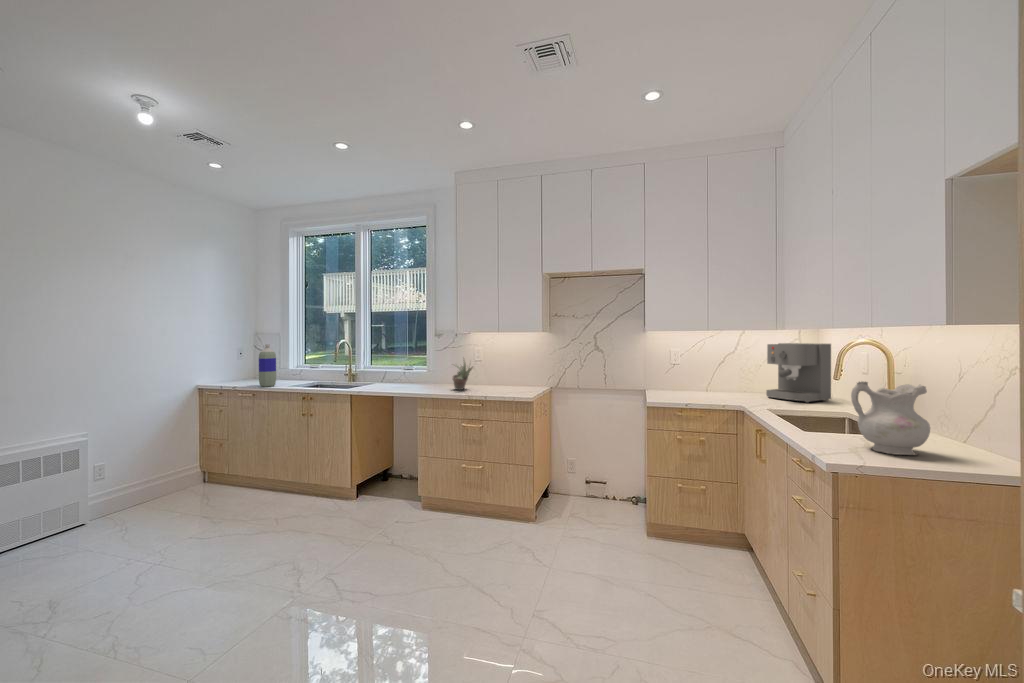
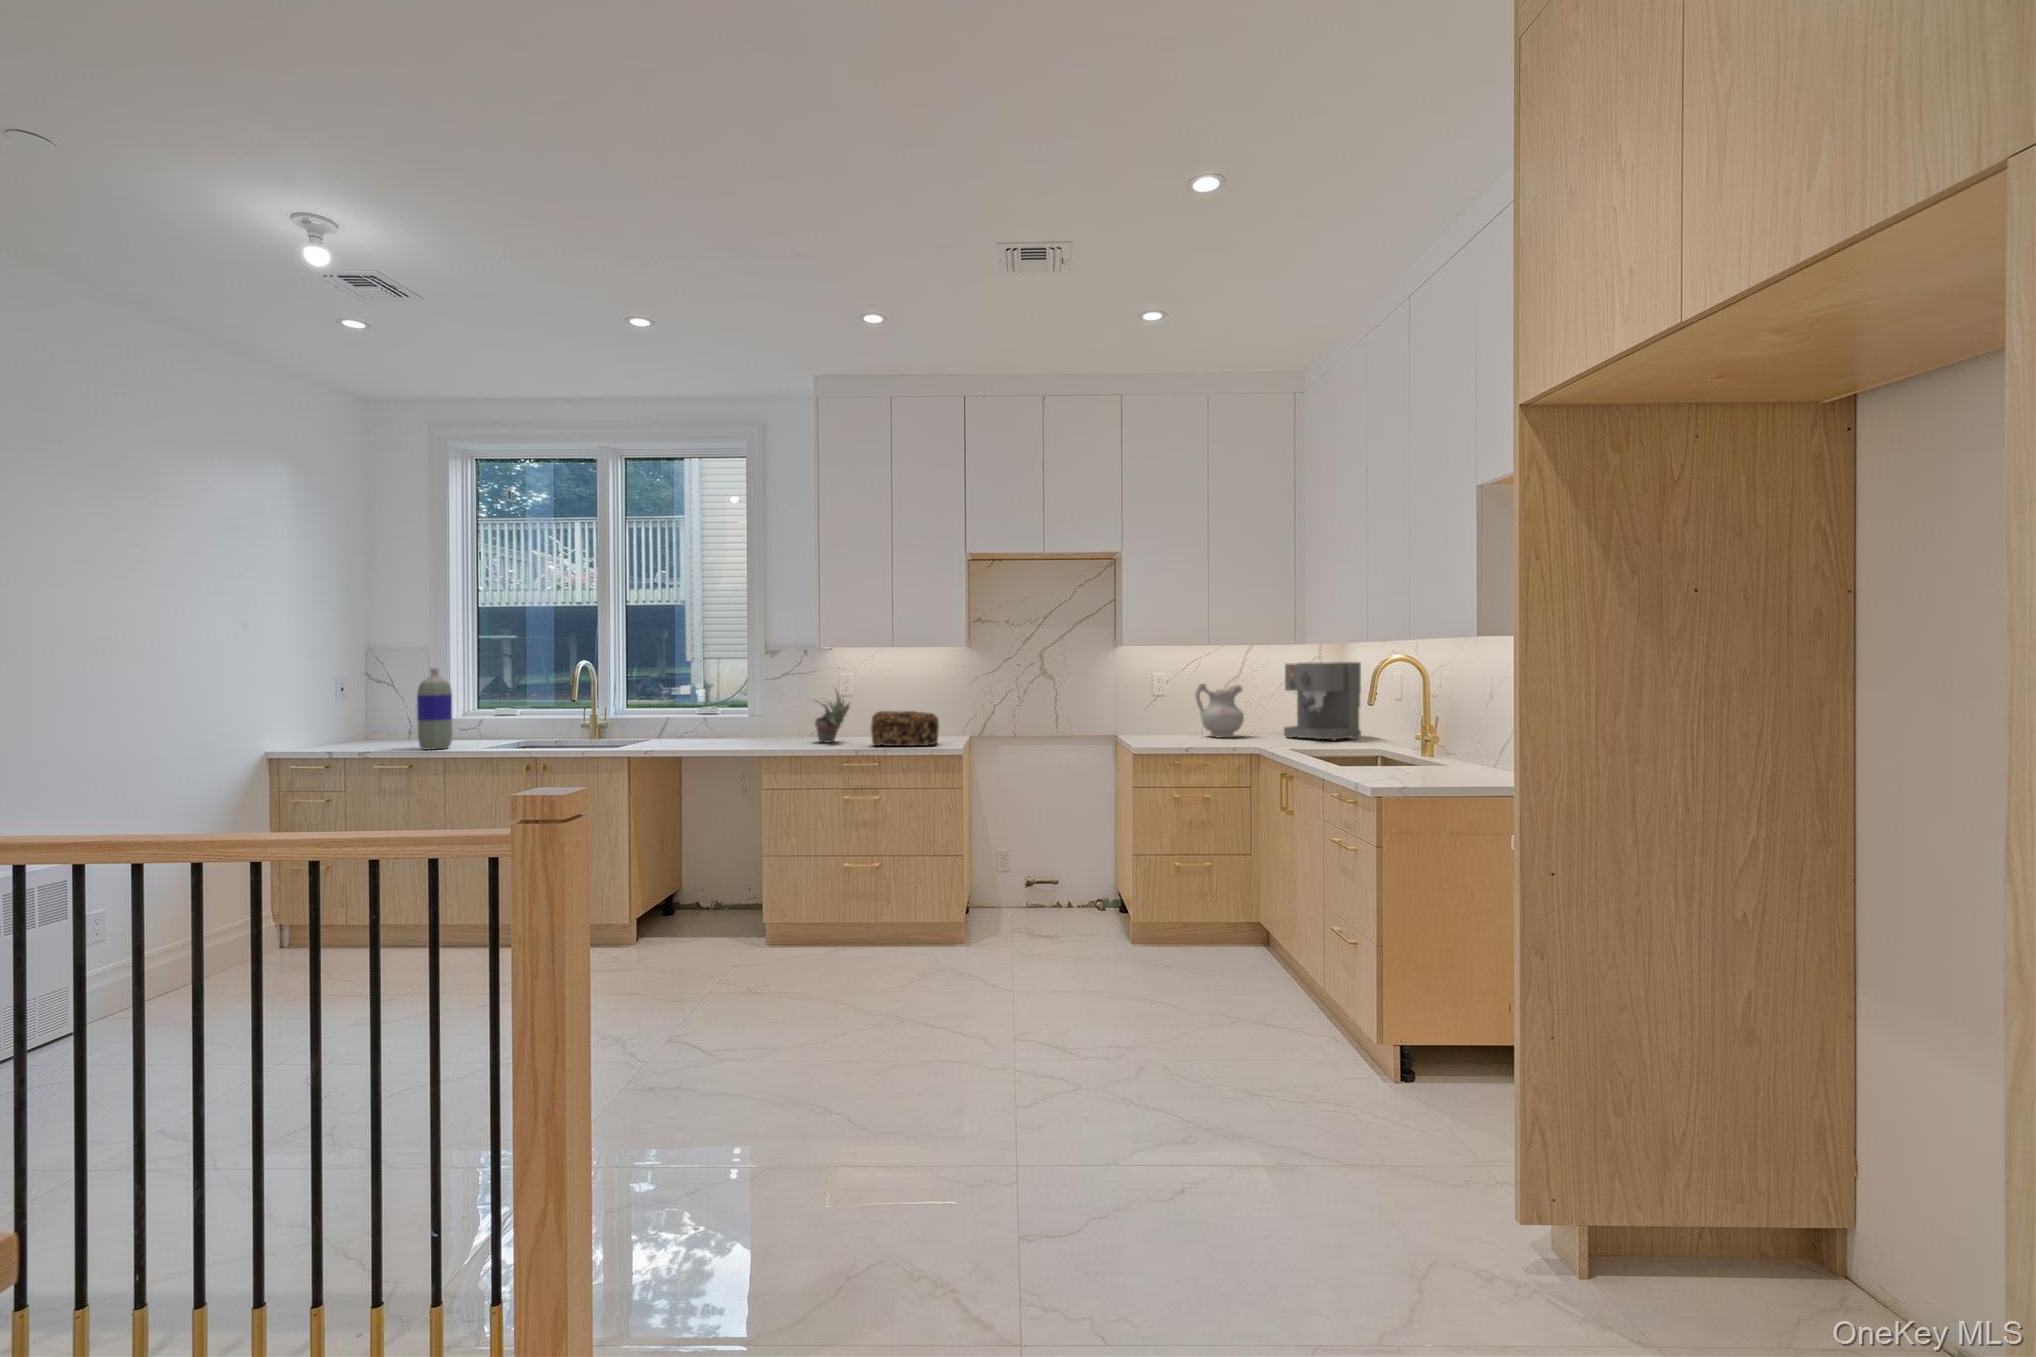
bread loaf: none [478,372,522,395] -> present [871,711,939,746]
ceramic pitcher: present [851,382,930,455] -> present [1195,684,1244,737]

